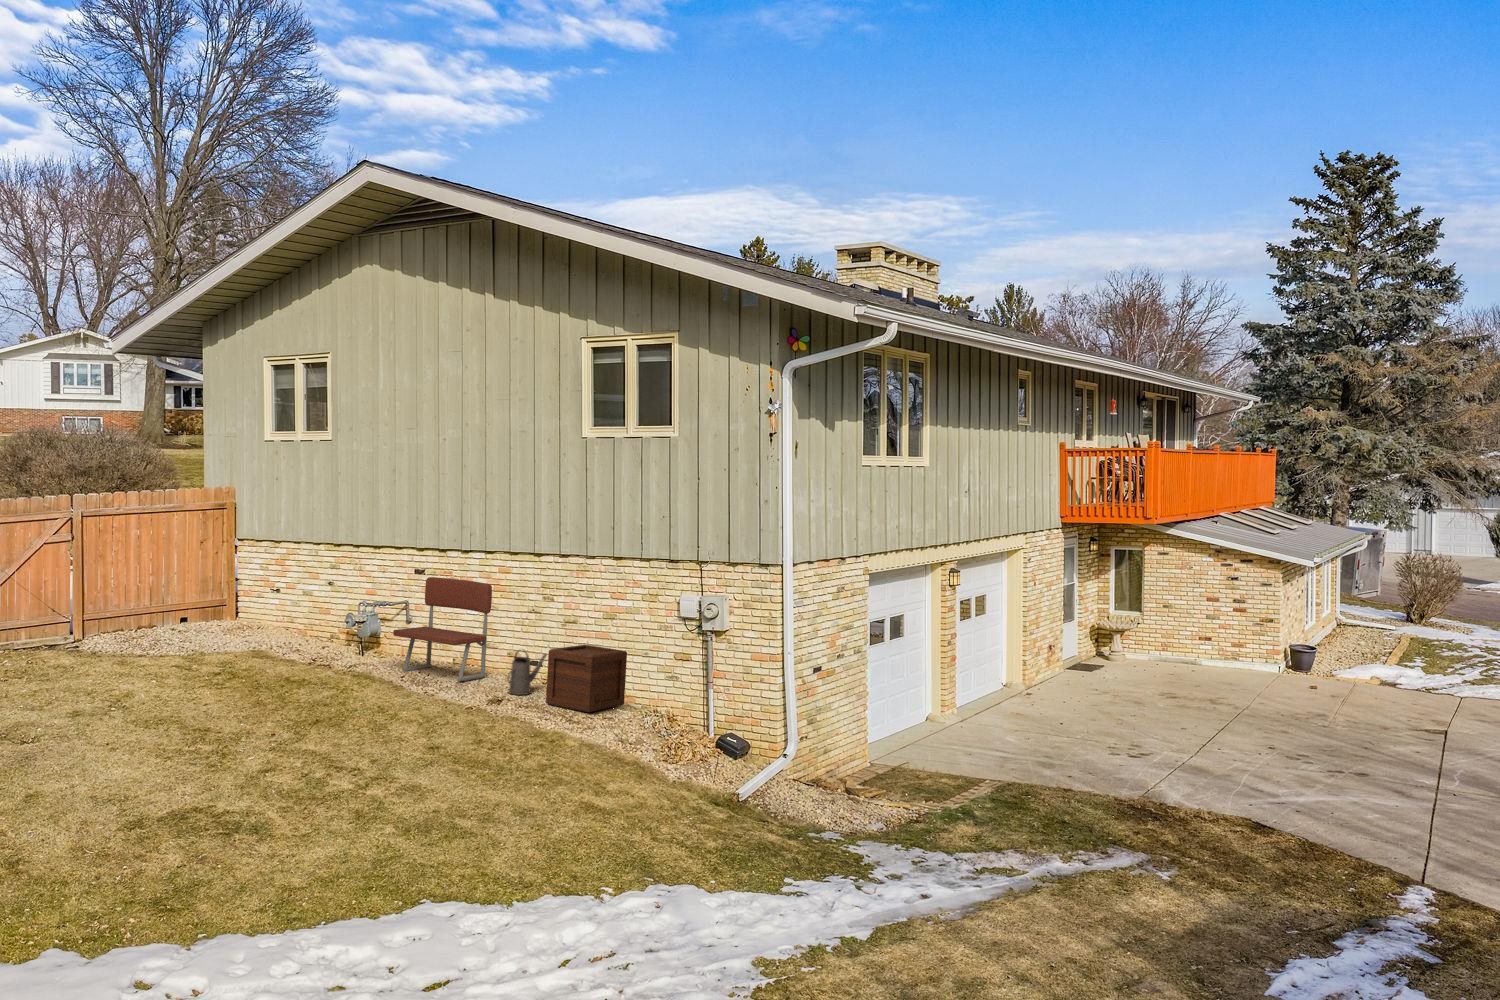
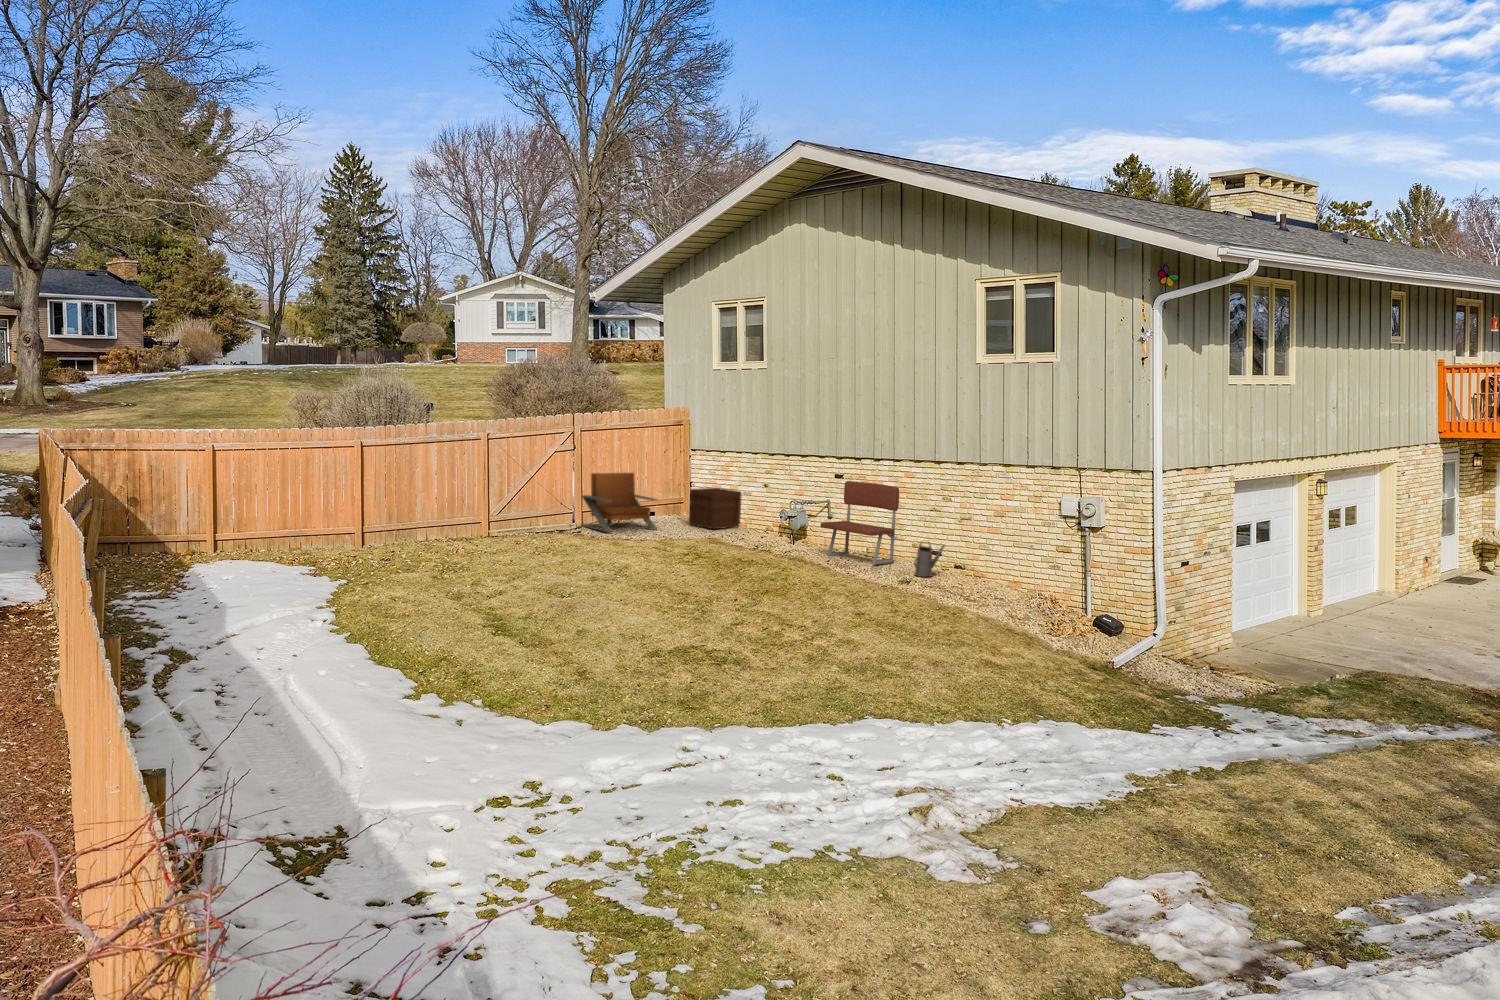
lounge chair: none [70,569,182,649] -> present [582,473,657,532]
wooden crate: present [546,645,627,712] -> present [689,488,742,529]

